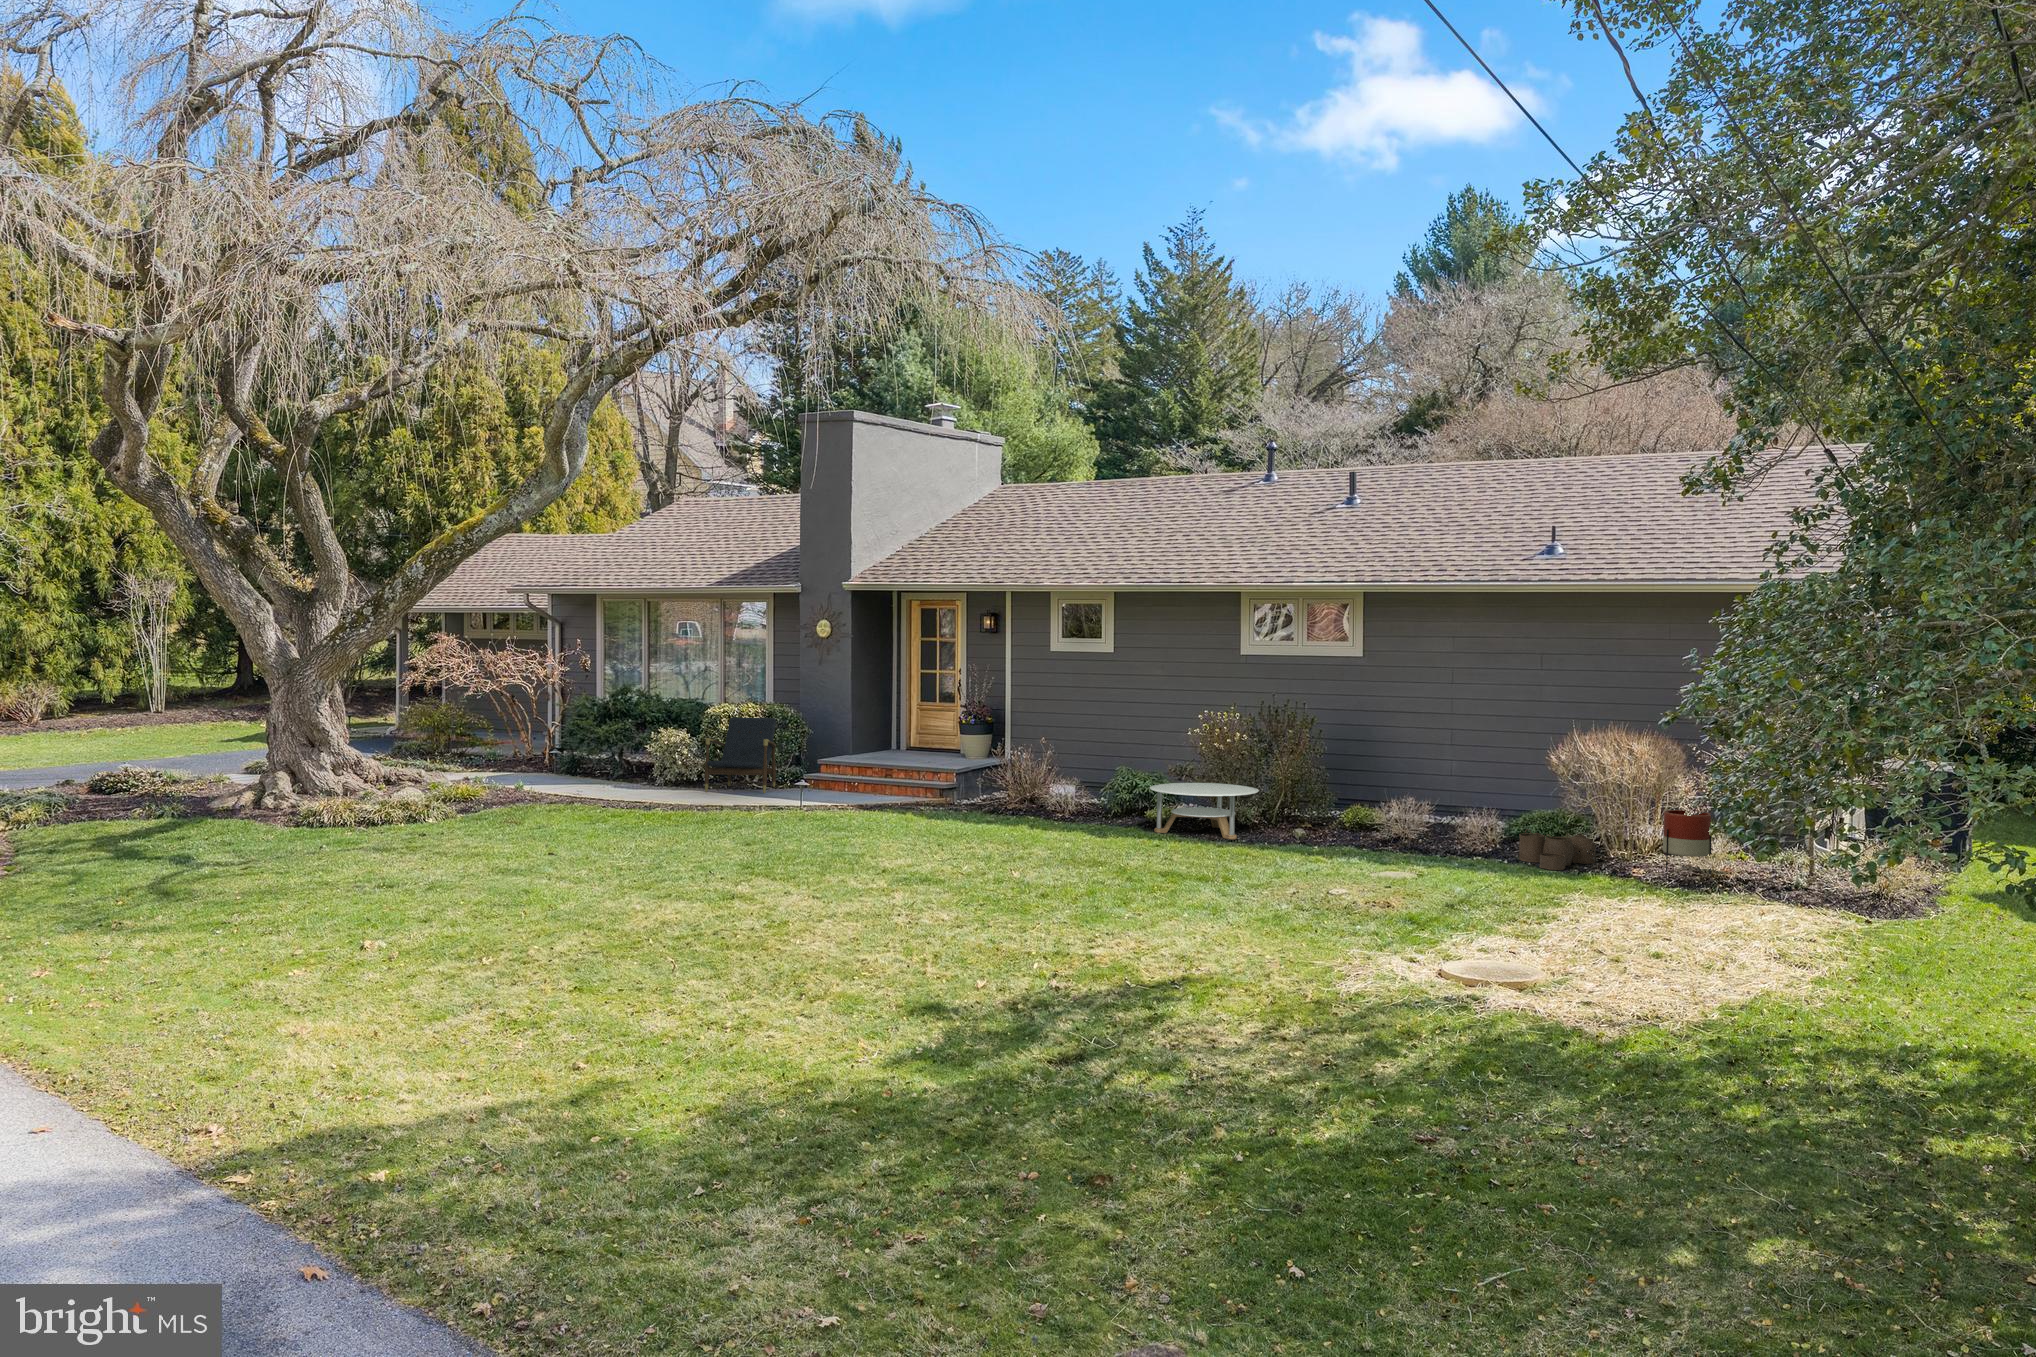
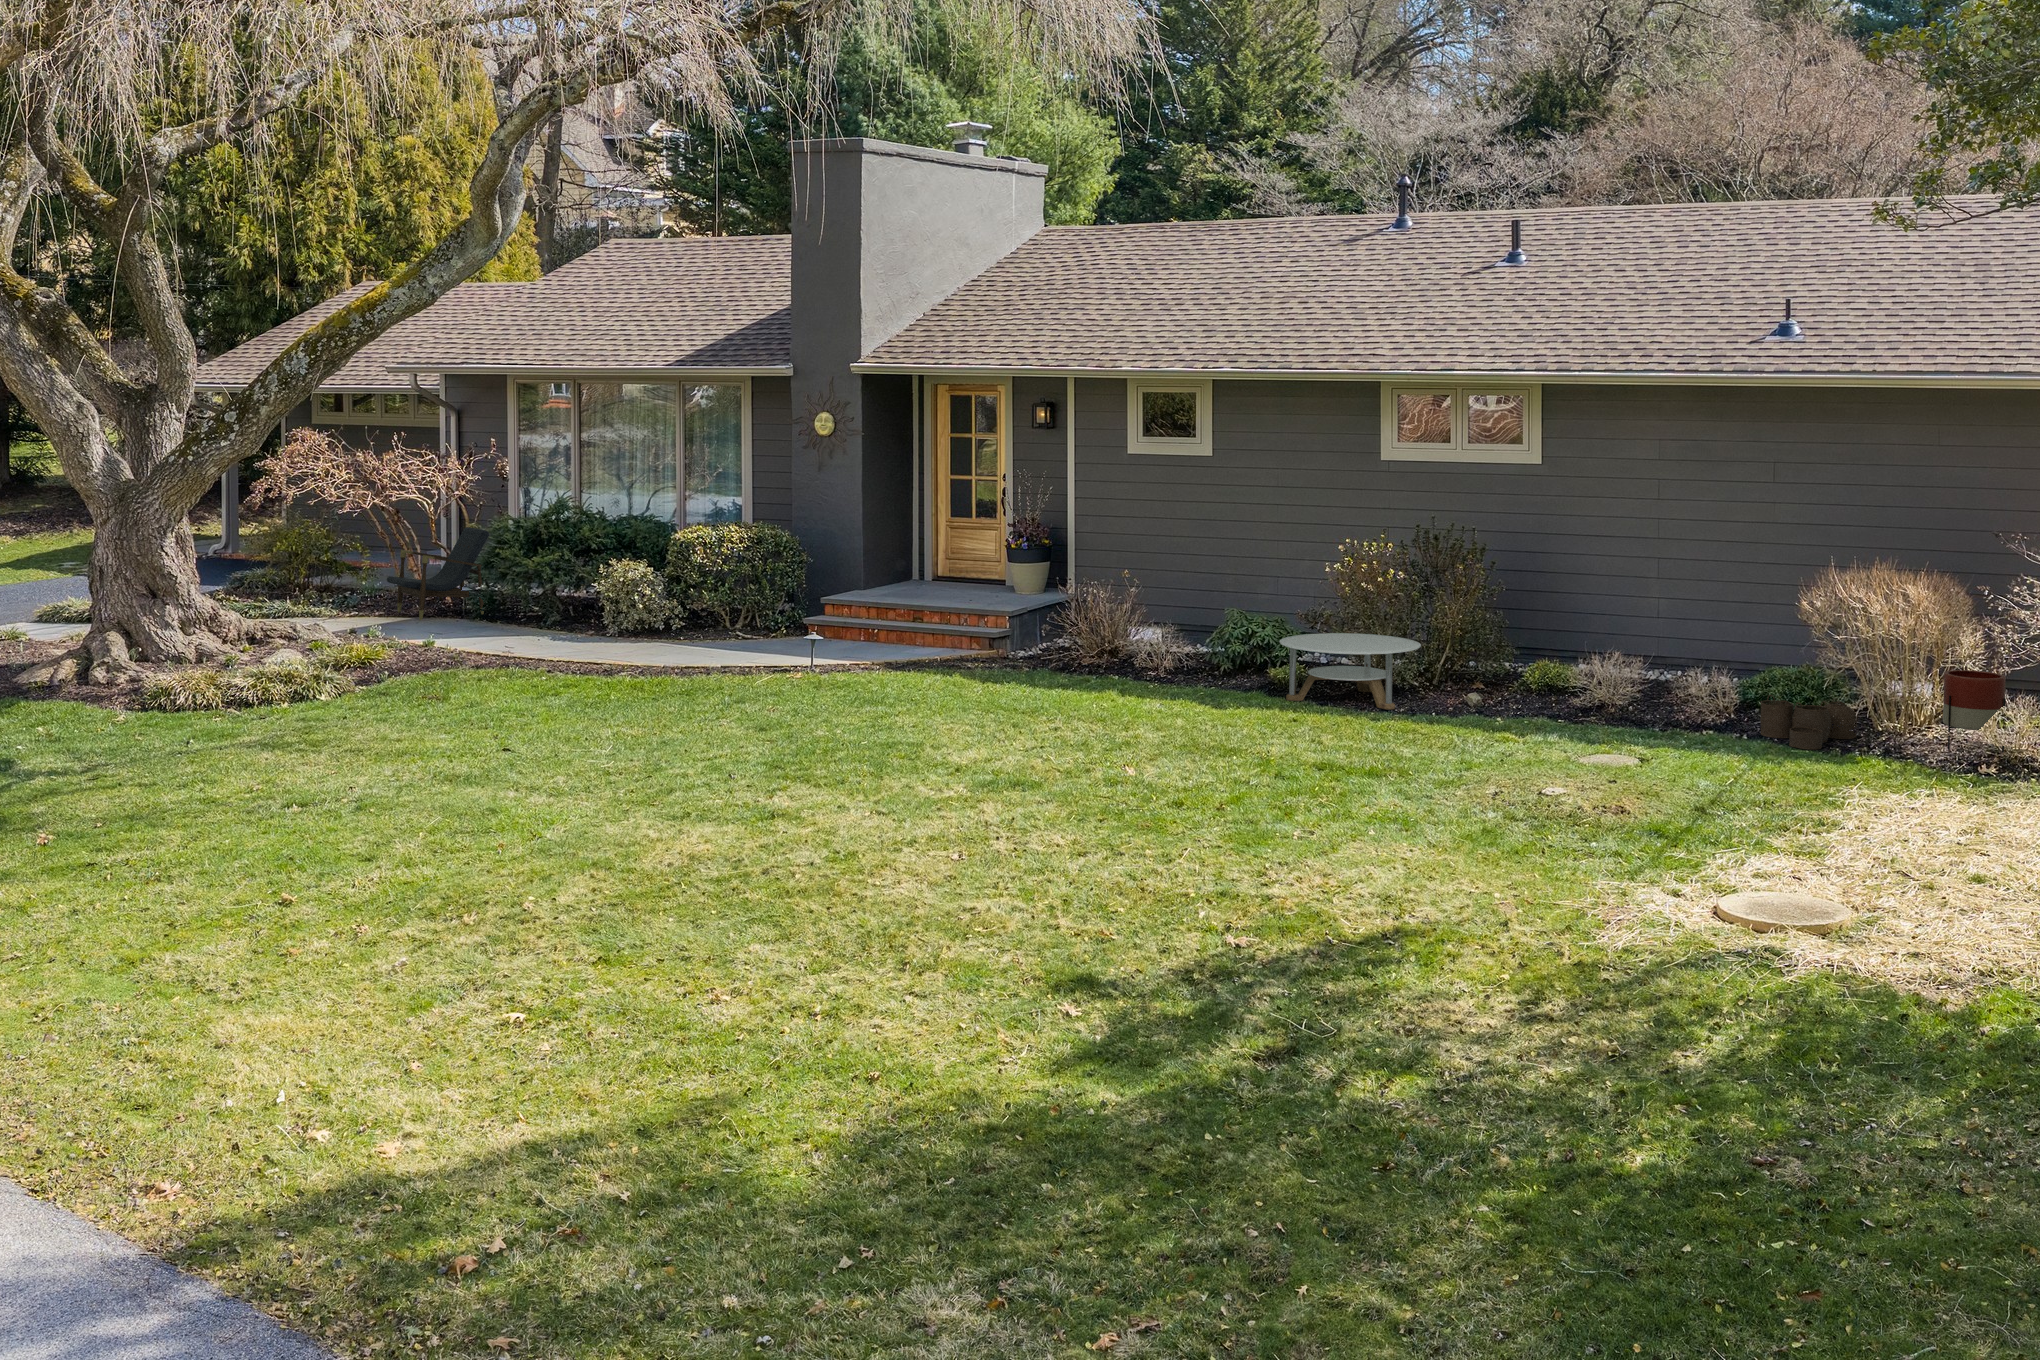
lounge chair: present [705,717,776,793] -> present [387,527,489,620]

